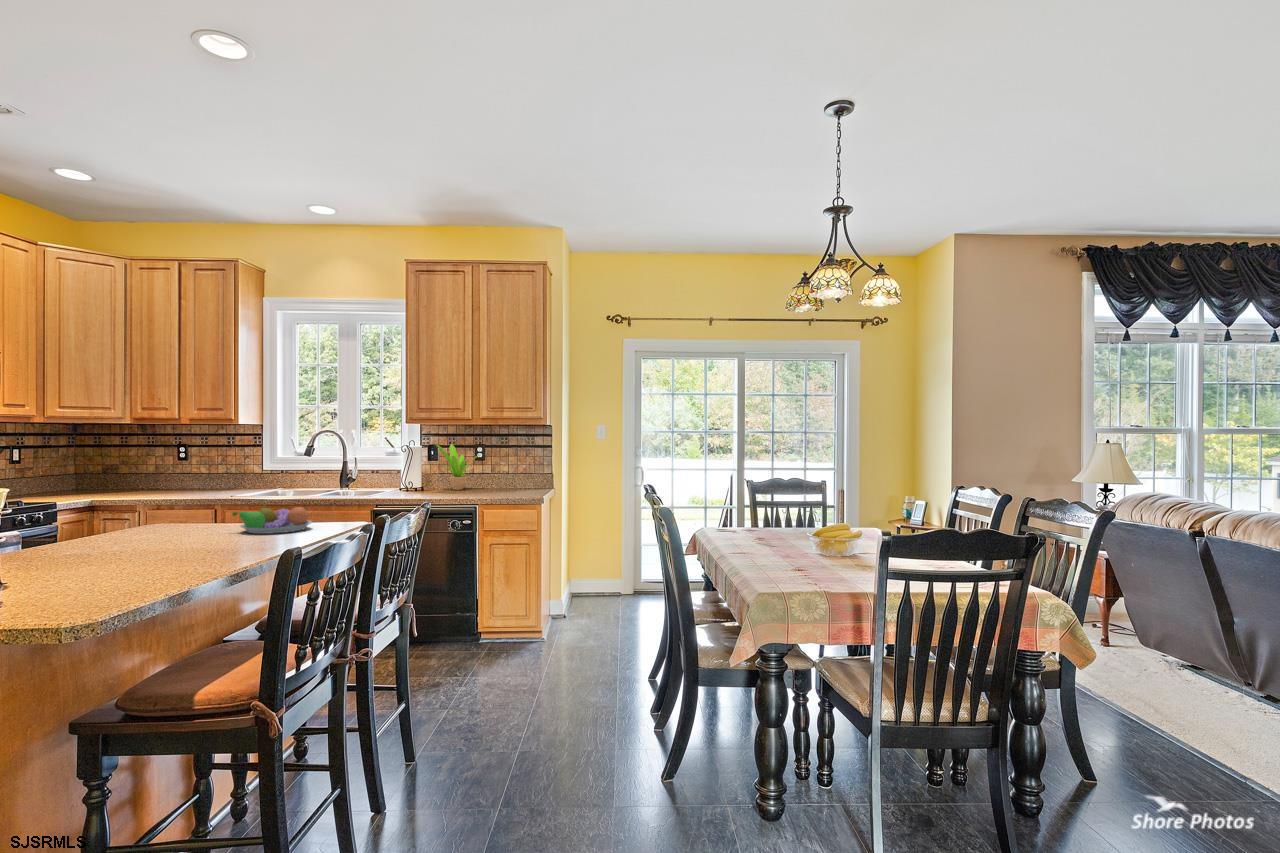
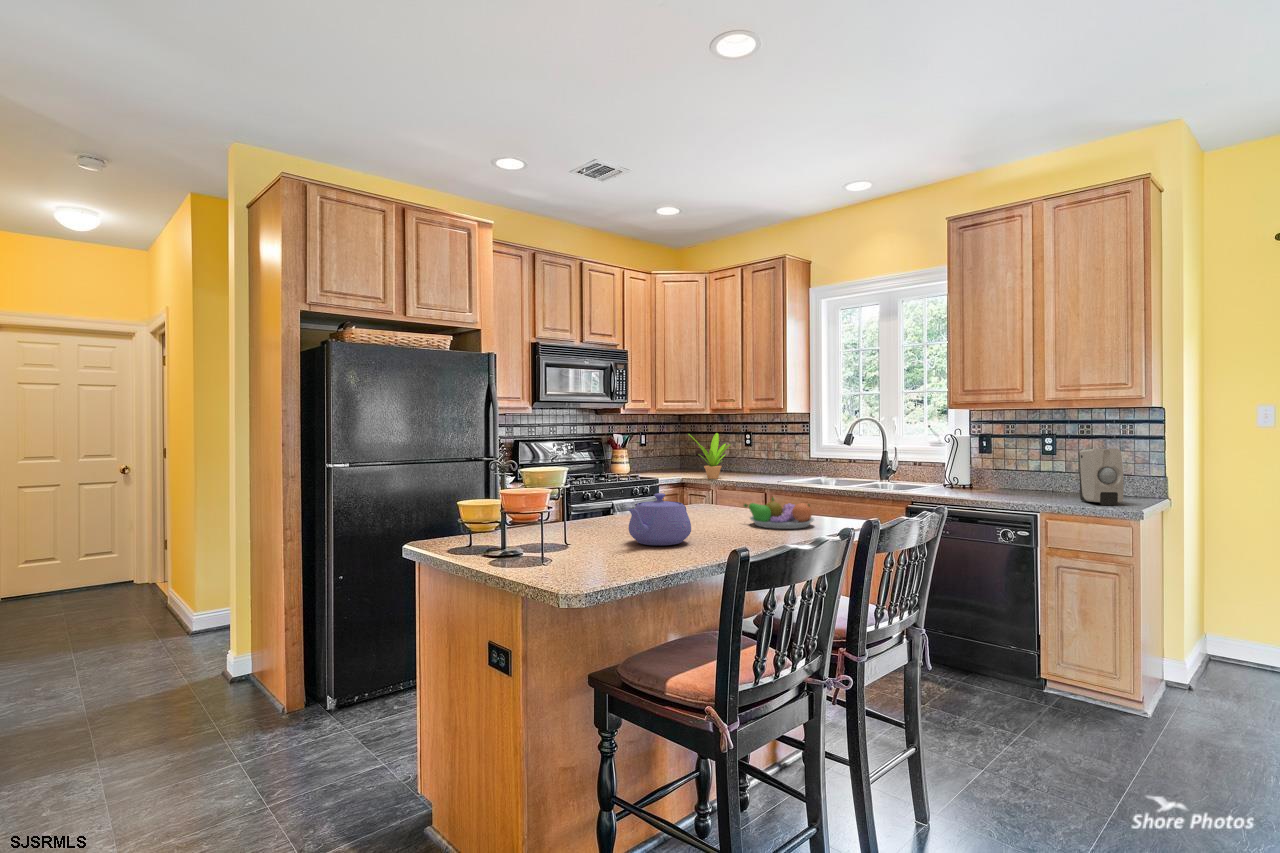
potted plant: present [436,444,479,490] -> present [688,433,730,479]
soap dispenser: none [503,454,533,495] -> present [1078,449,1124,505]
teapot: none [103,504,190,562] -> present [628,493,691,545]

